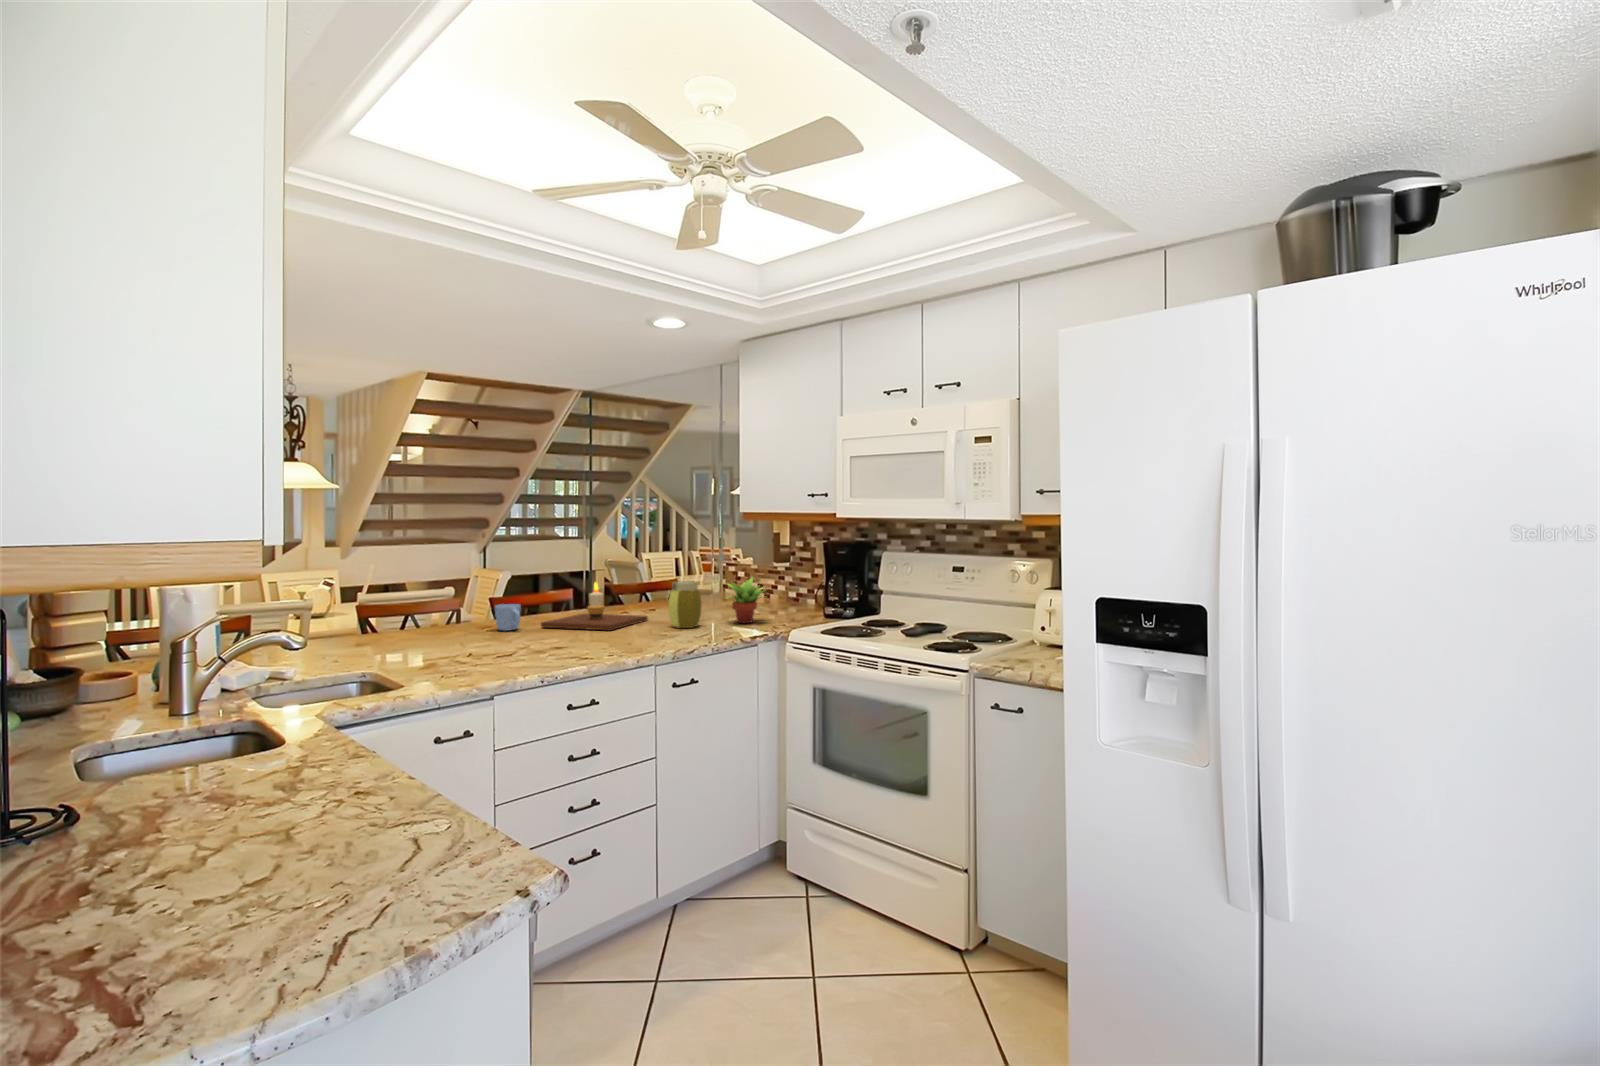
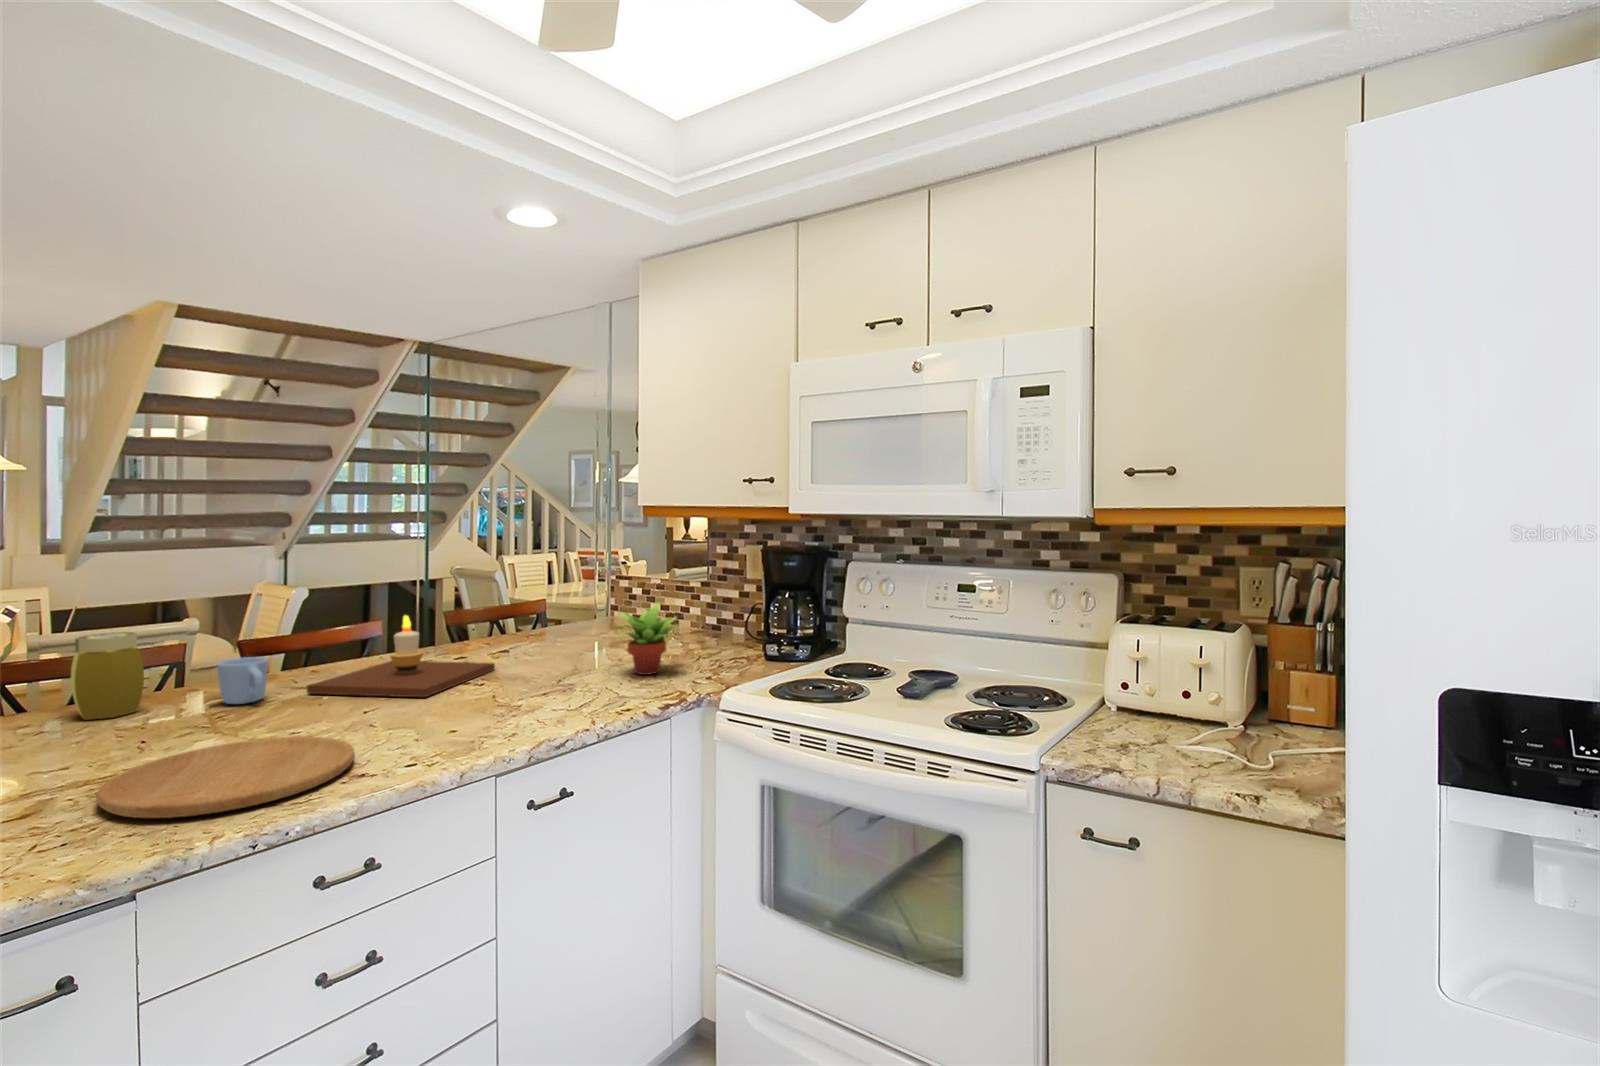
jar: present [669,581,701,628] -> present [71,632,144,720]
cutting board: none [473,641,585,665] -> present [96,737,355,818]

